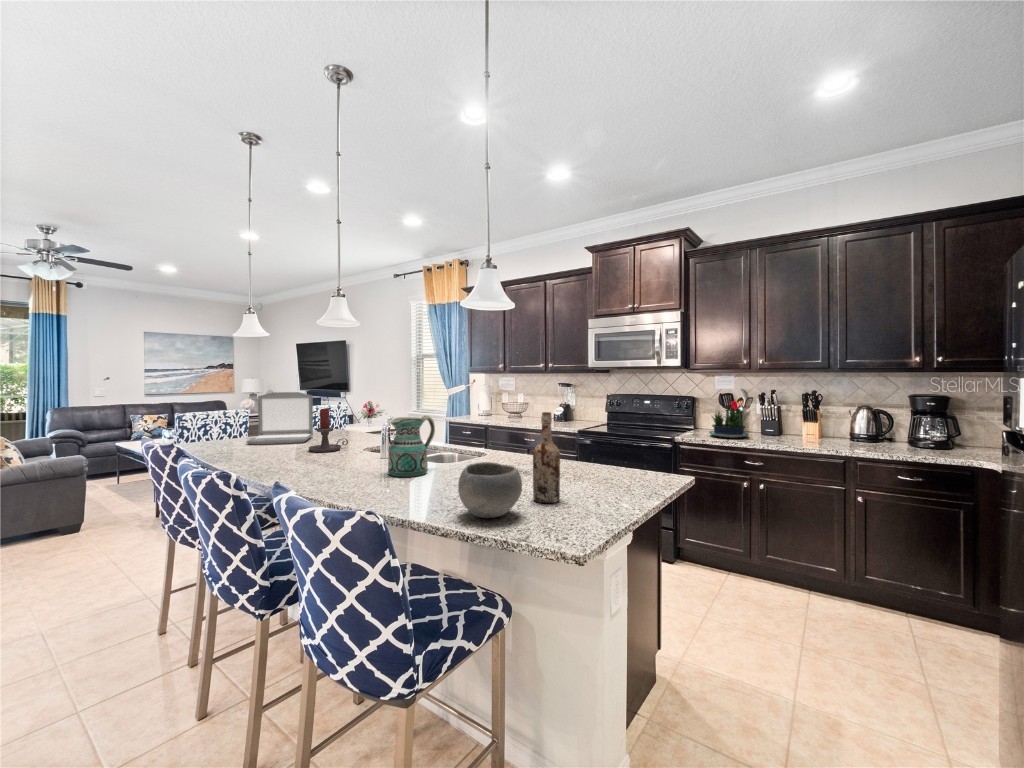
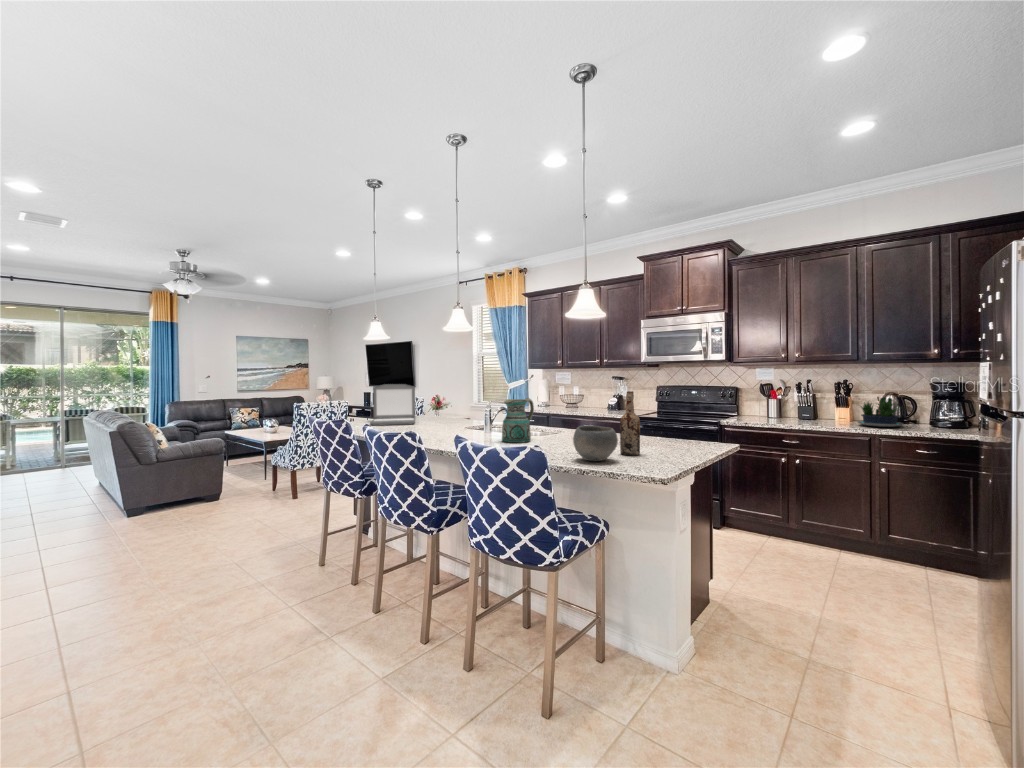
potted plant: present [709,407,749,438] -> present [858,397,903,427]
candle holder: present [309,408,348,452] -> none [424,395,452,430]

